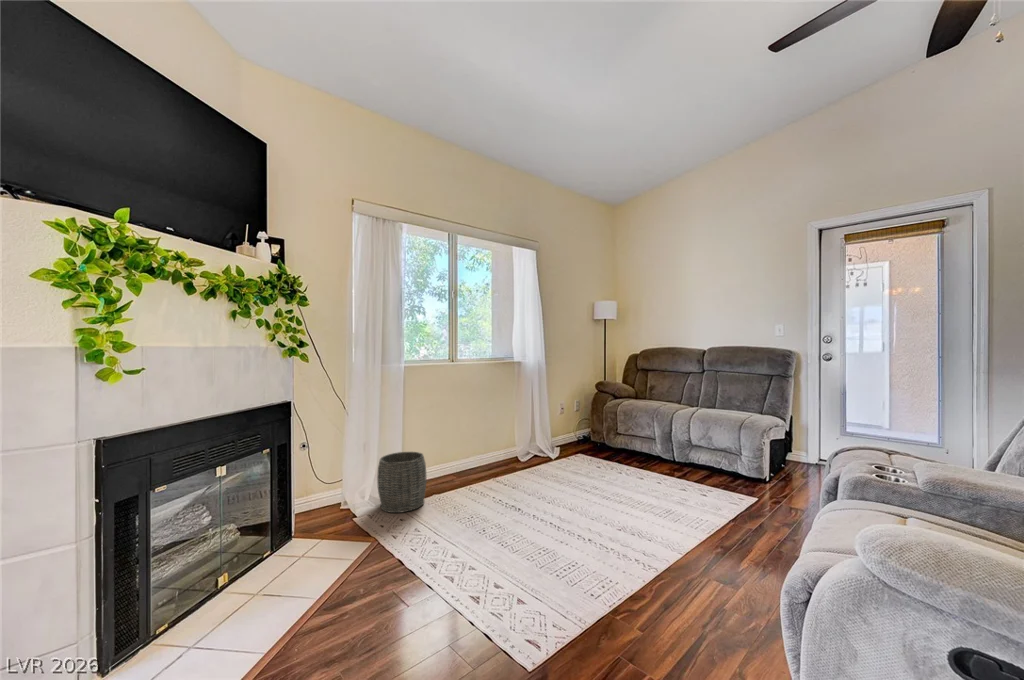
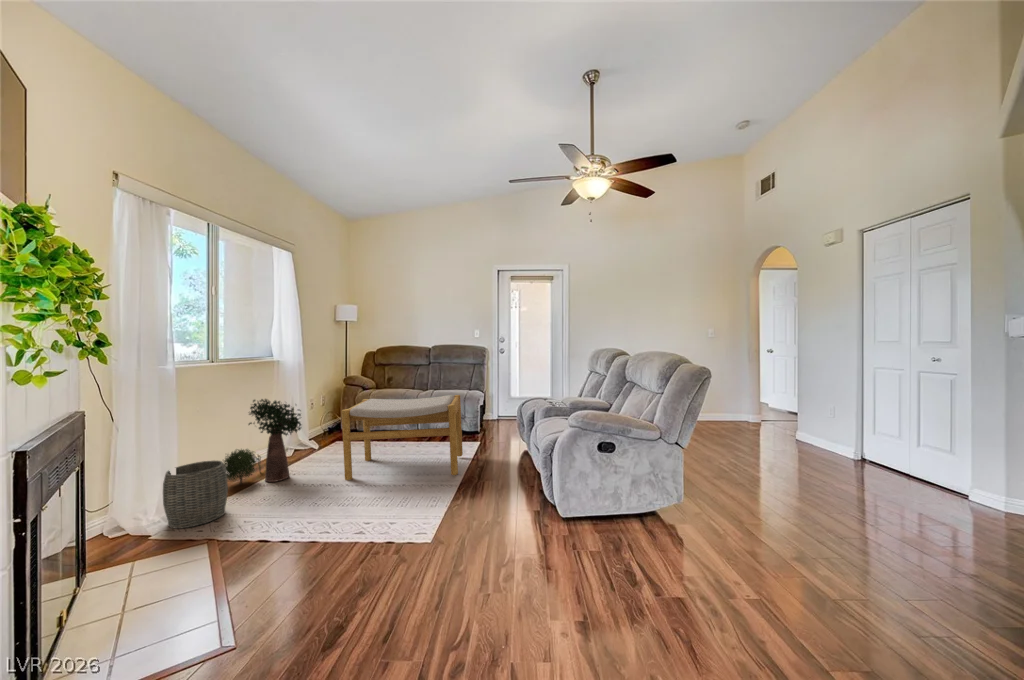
potted plant: none [446,398,515,485] -> present [224,399,301,484]
footstool: none [538,411,708,549] -> present [342,395,463,480]

